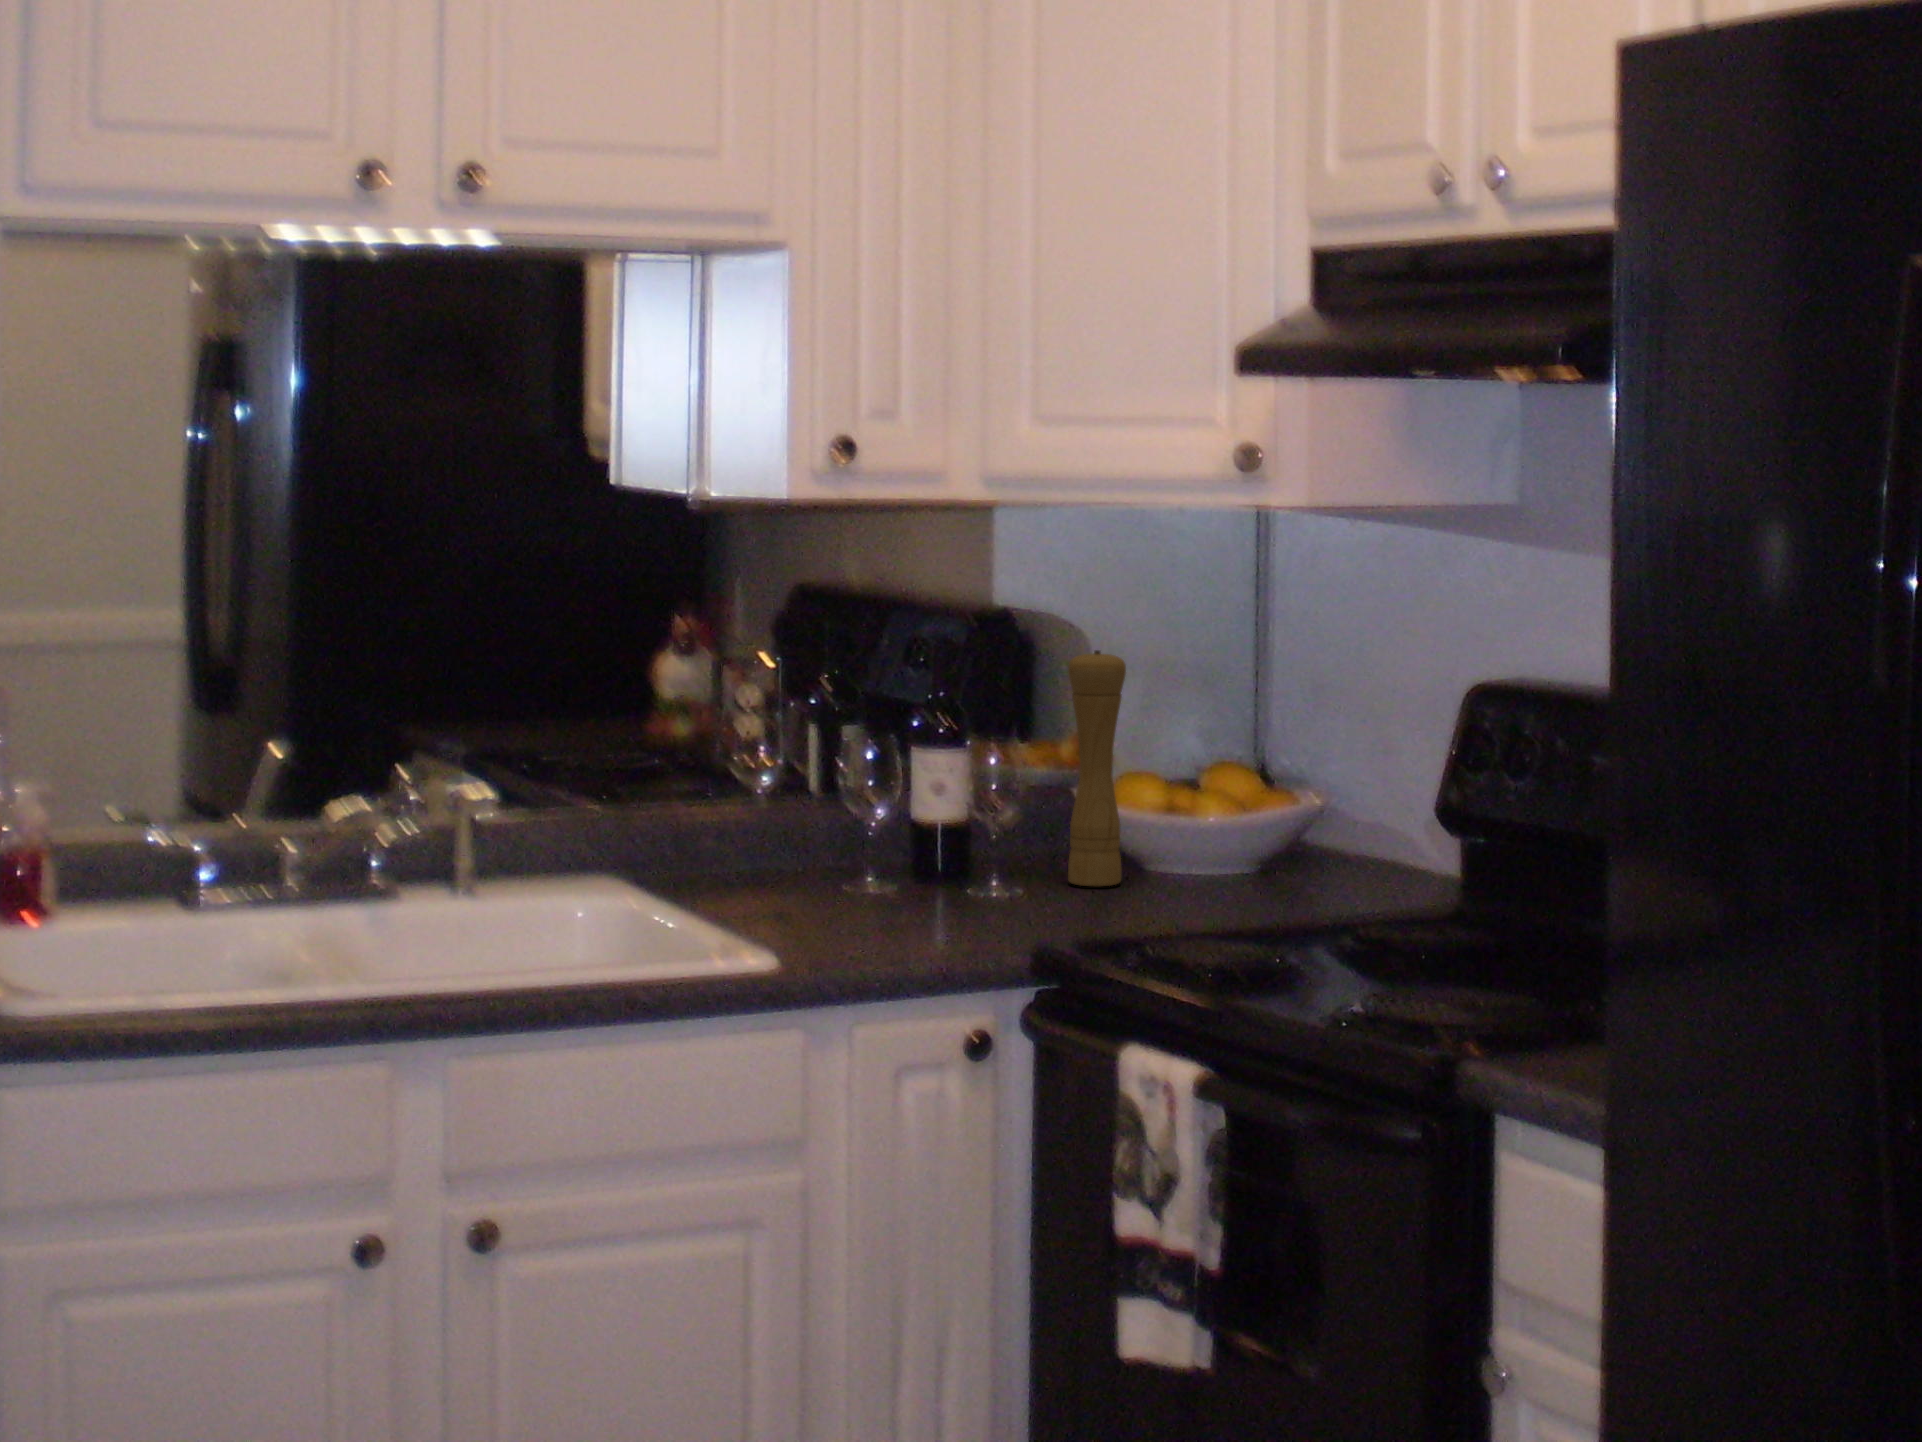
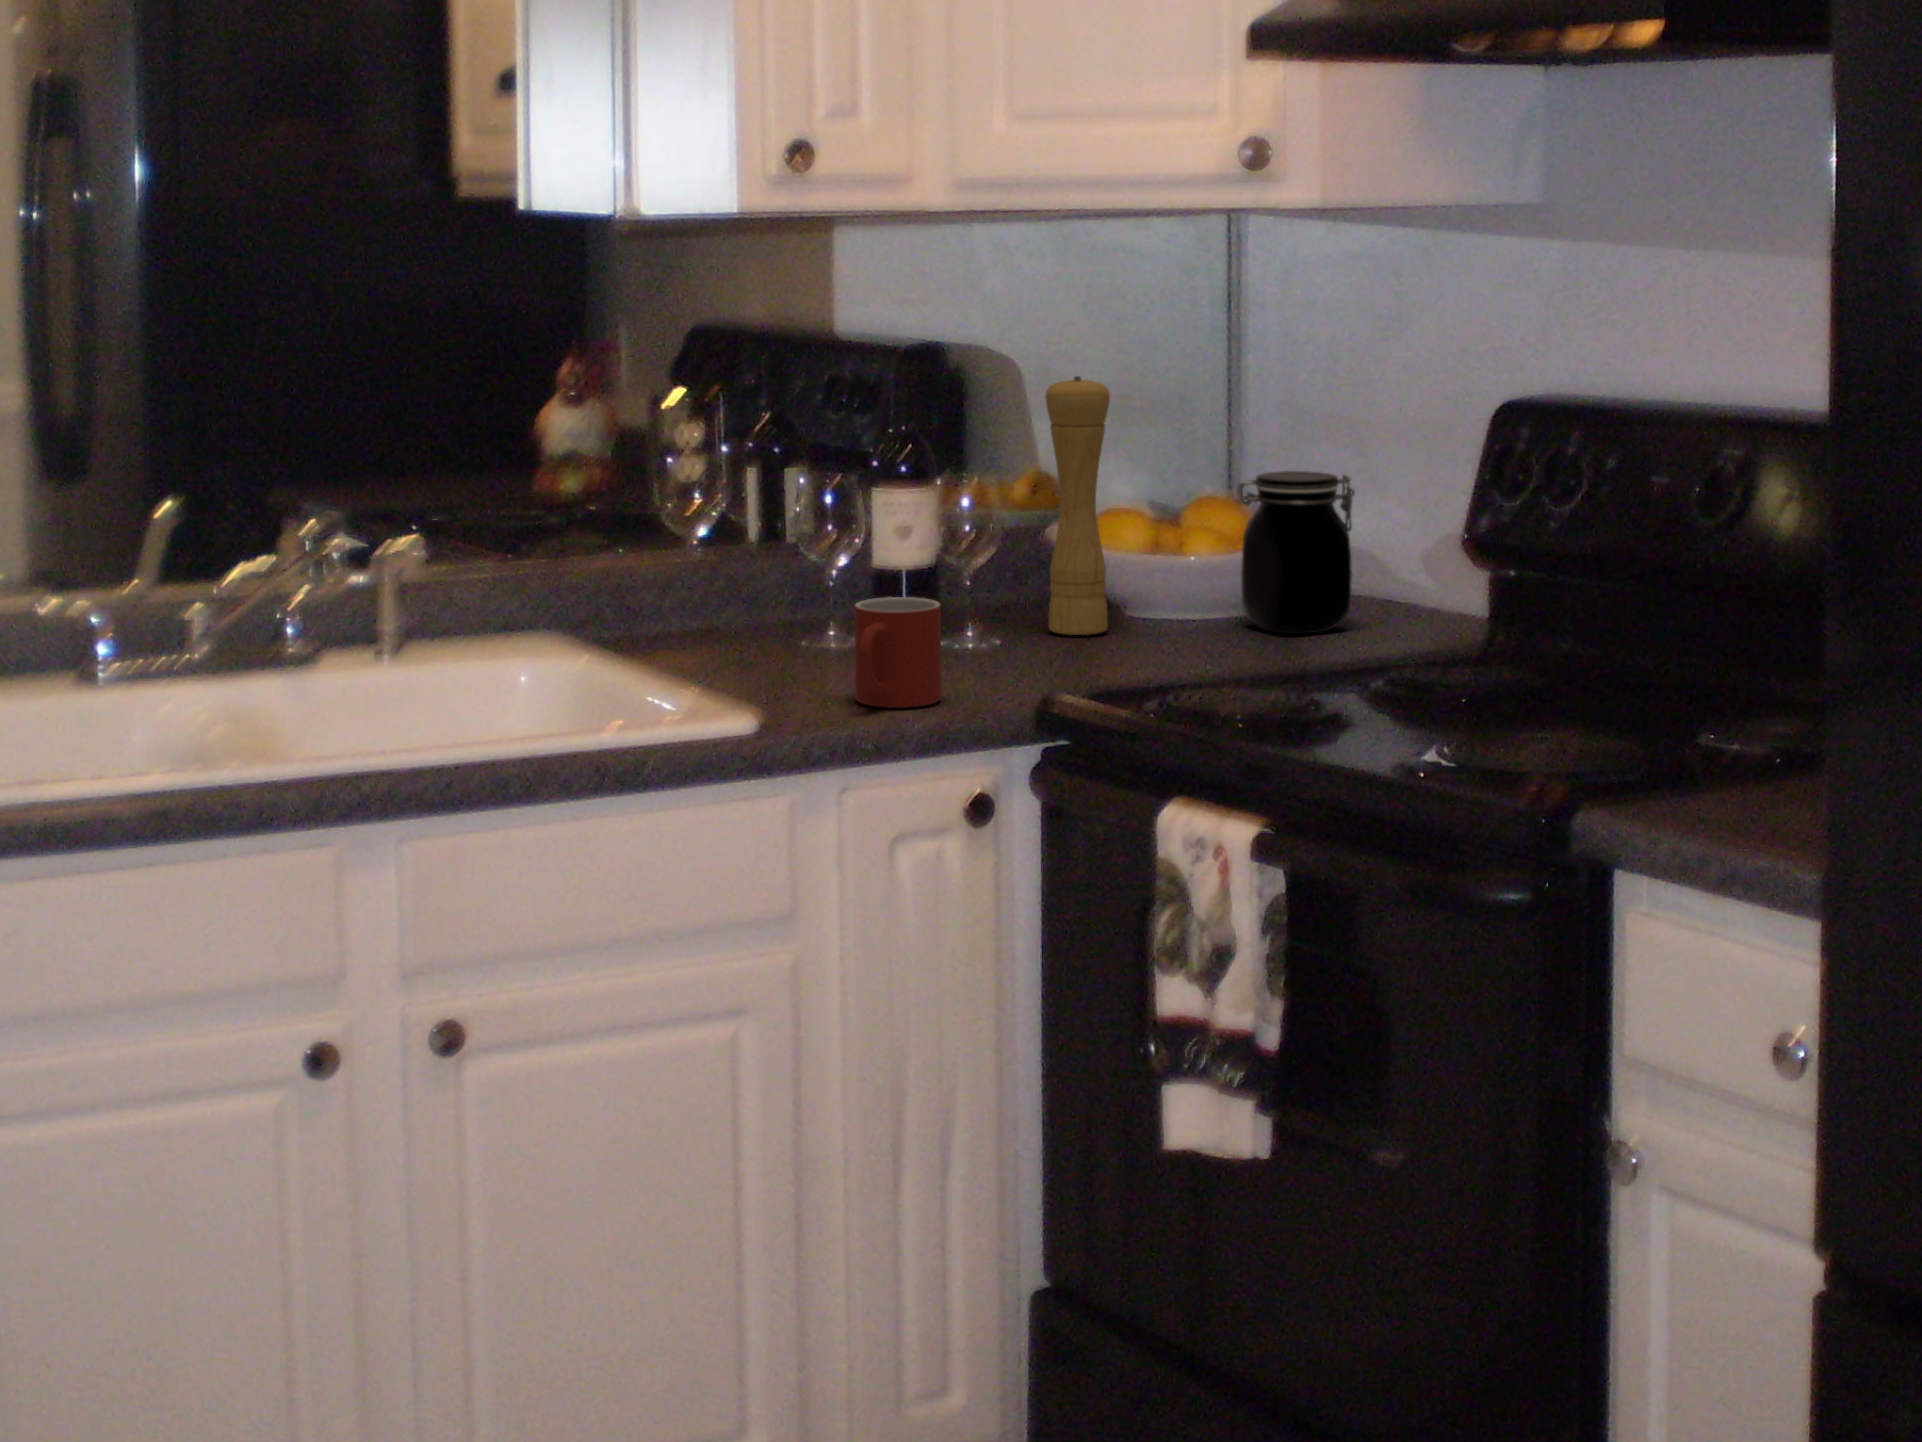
jar: none [1242,741,1347,891] -> present [1239,471,1355,634]
mug: none [867,846,947,947] -> present [855,597,941,708]

